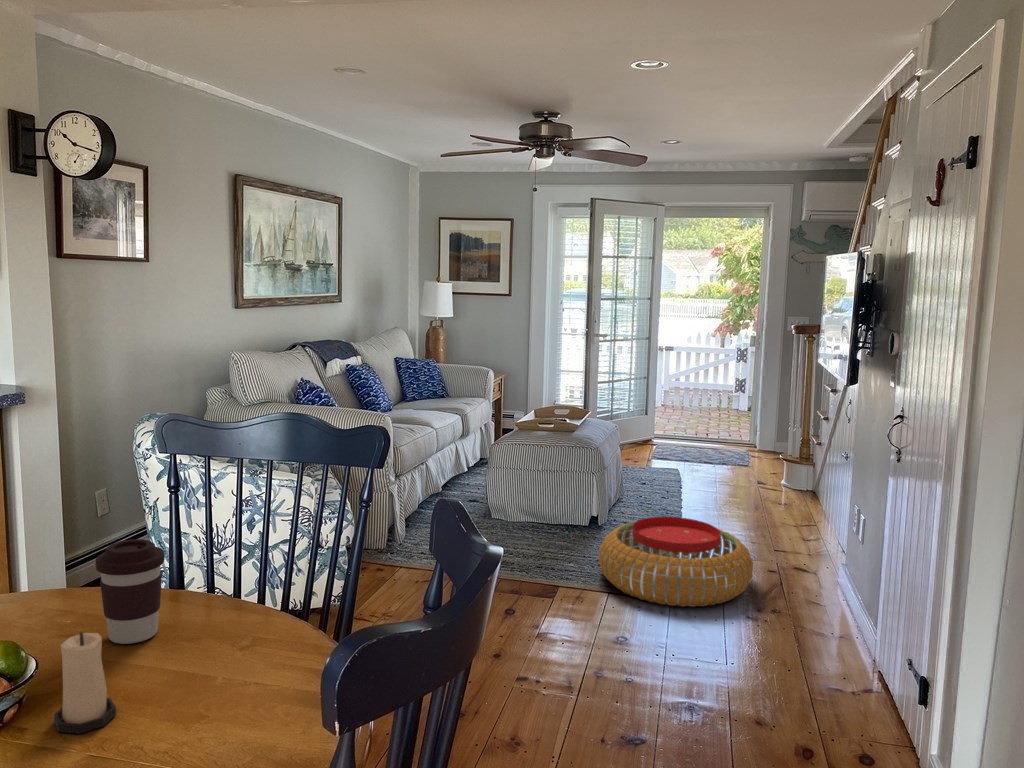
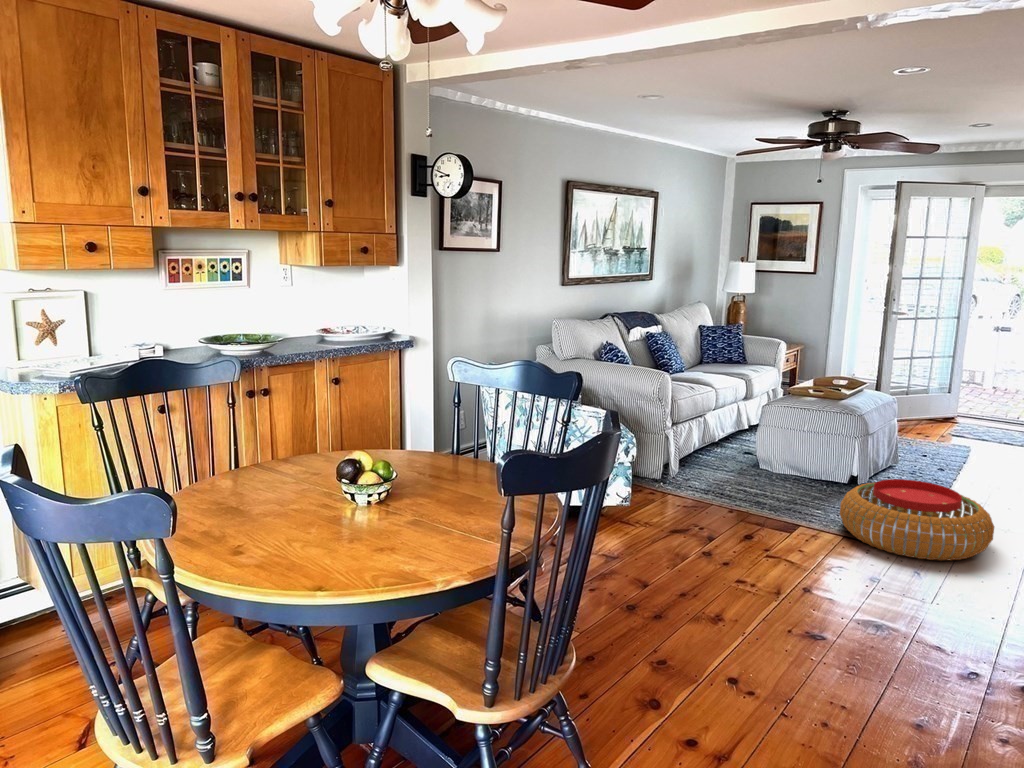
coffee cup: present [96,539,165,644] -> none [432,418,466,473]
candle: present [54,632,116,733] -> none [406,452,433,501]

